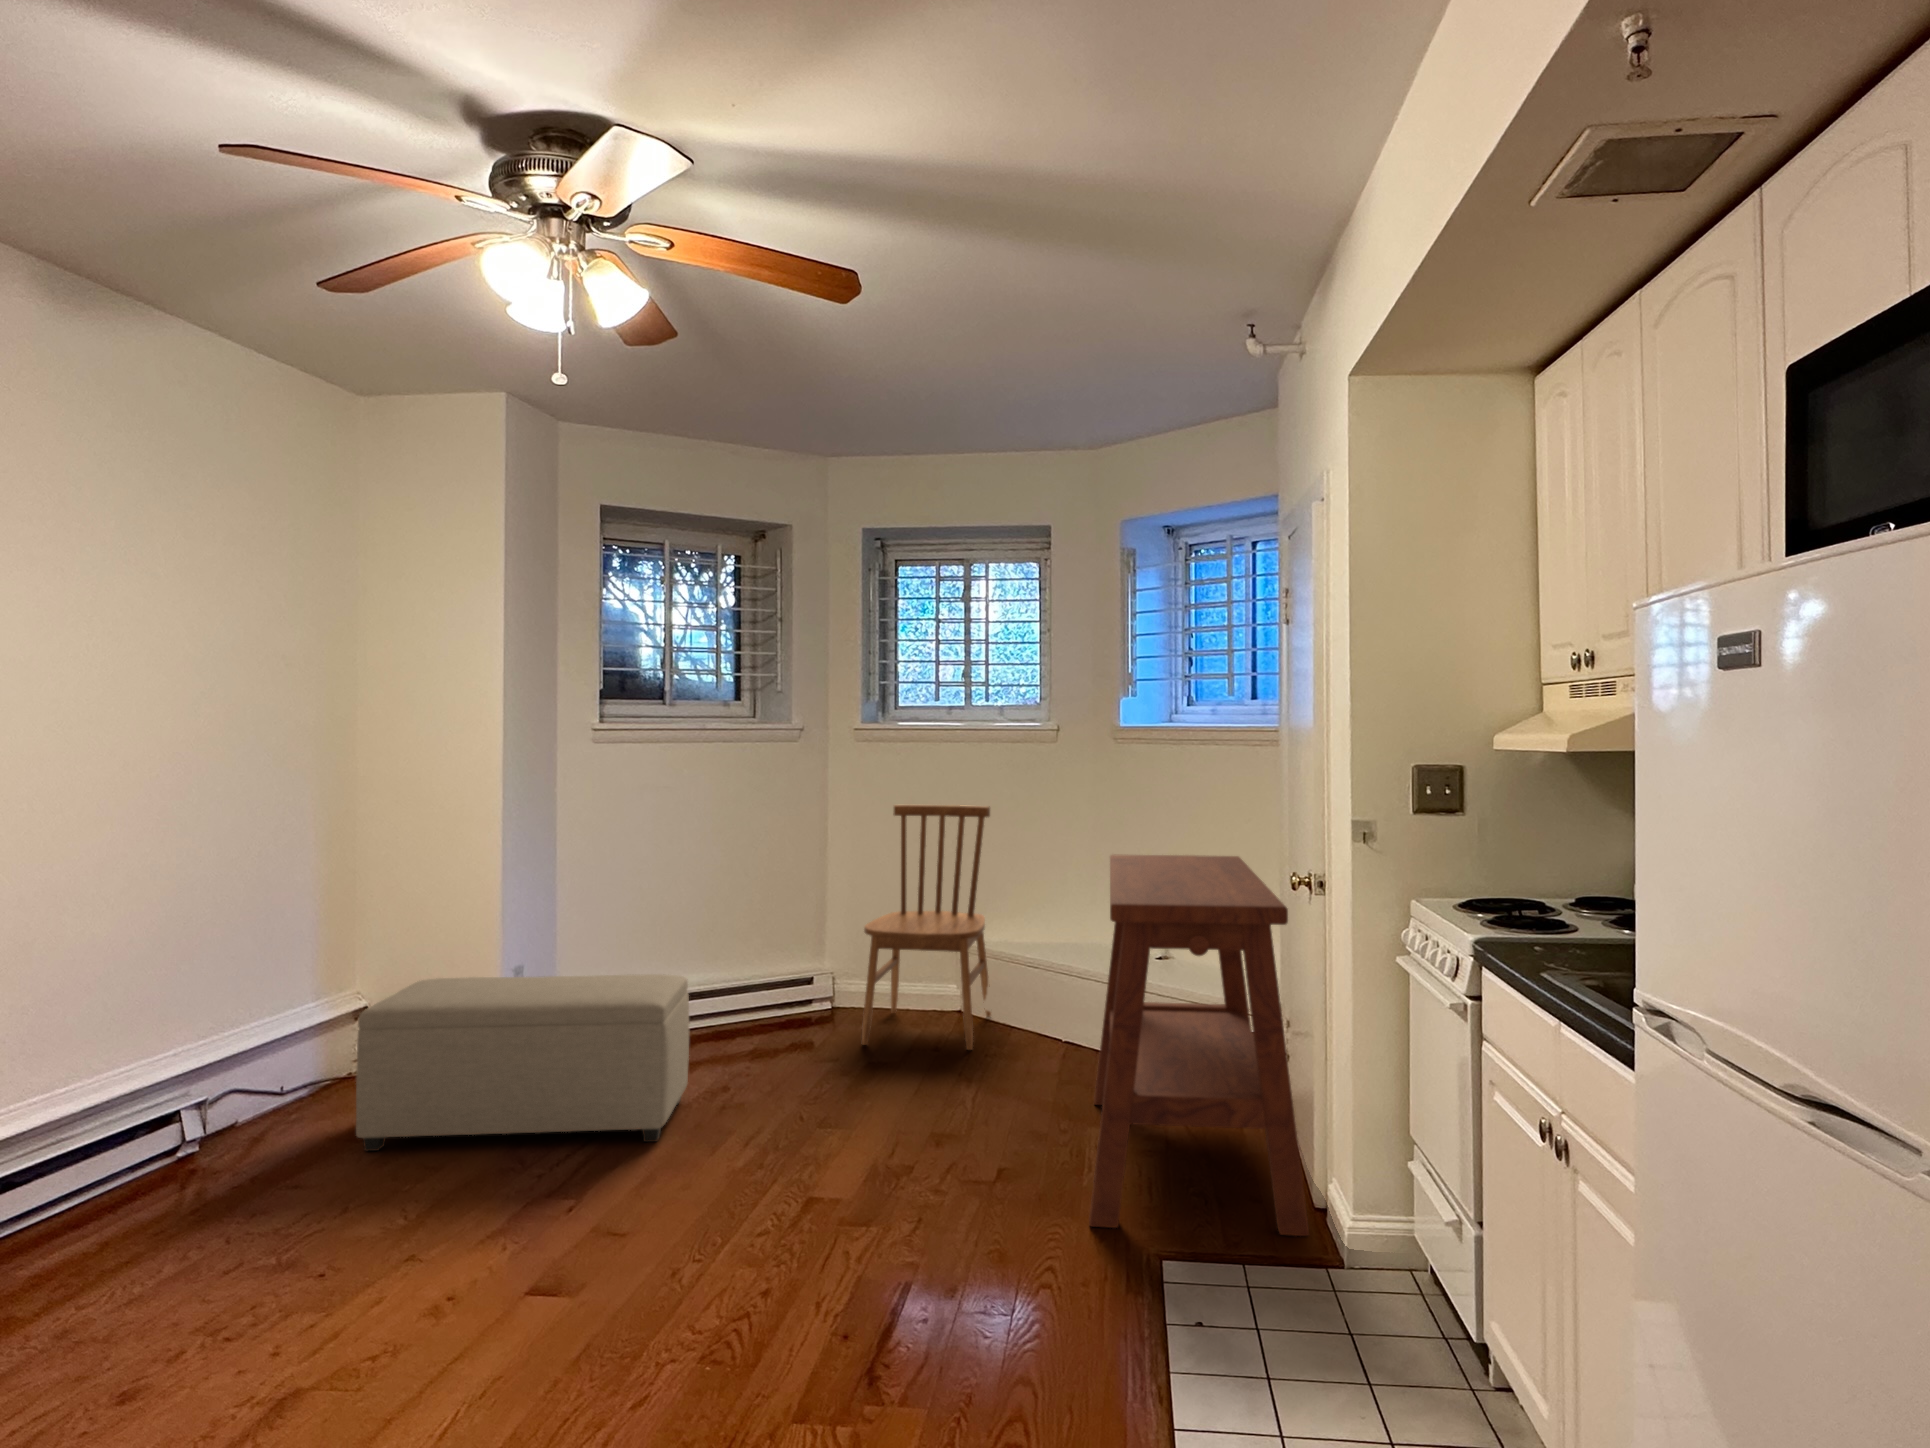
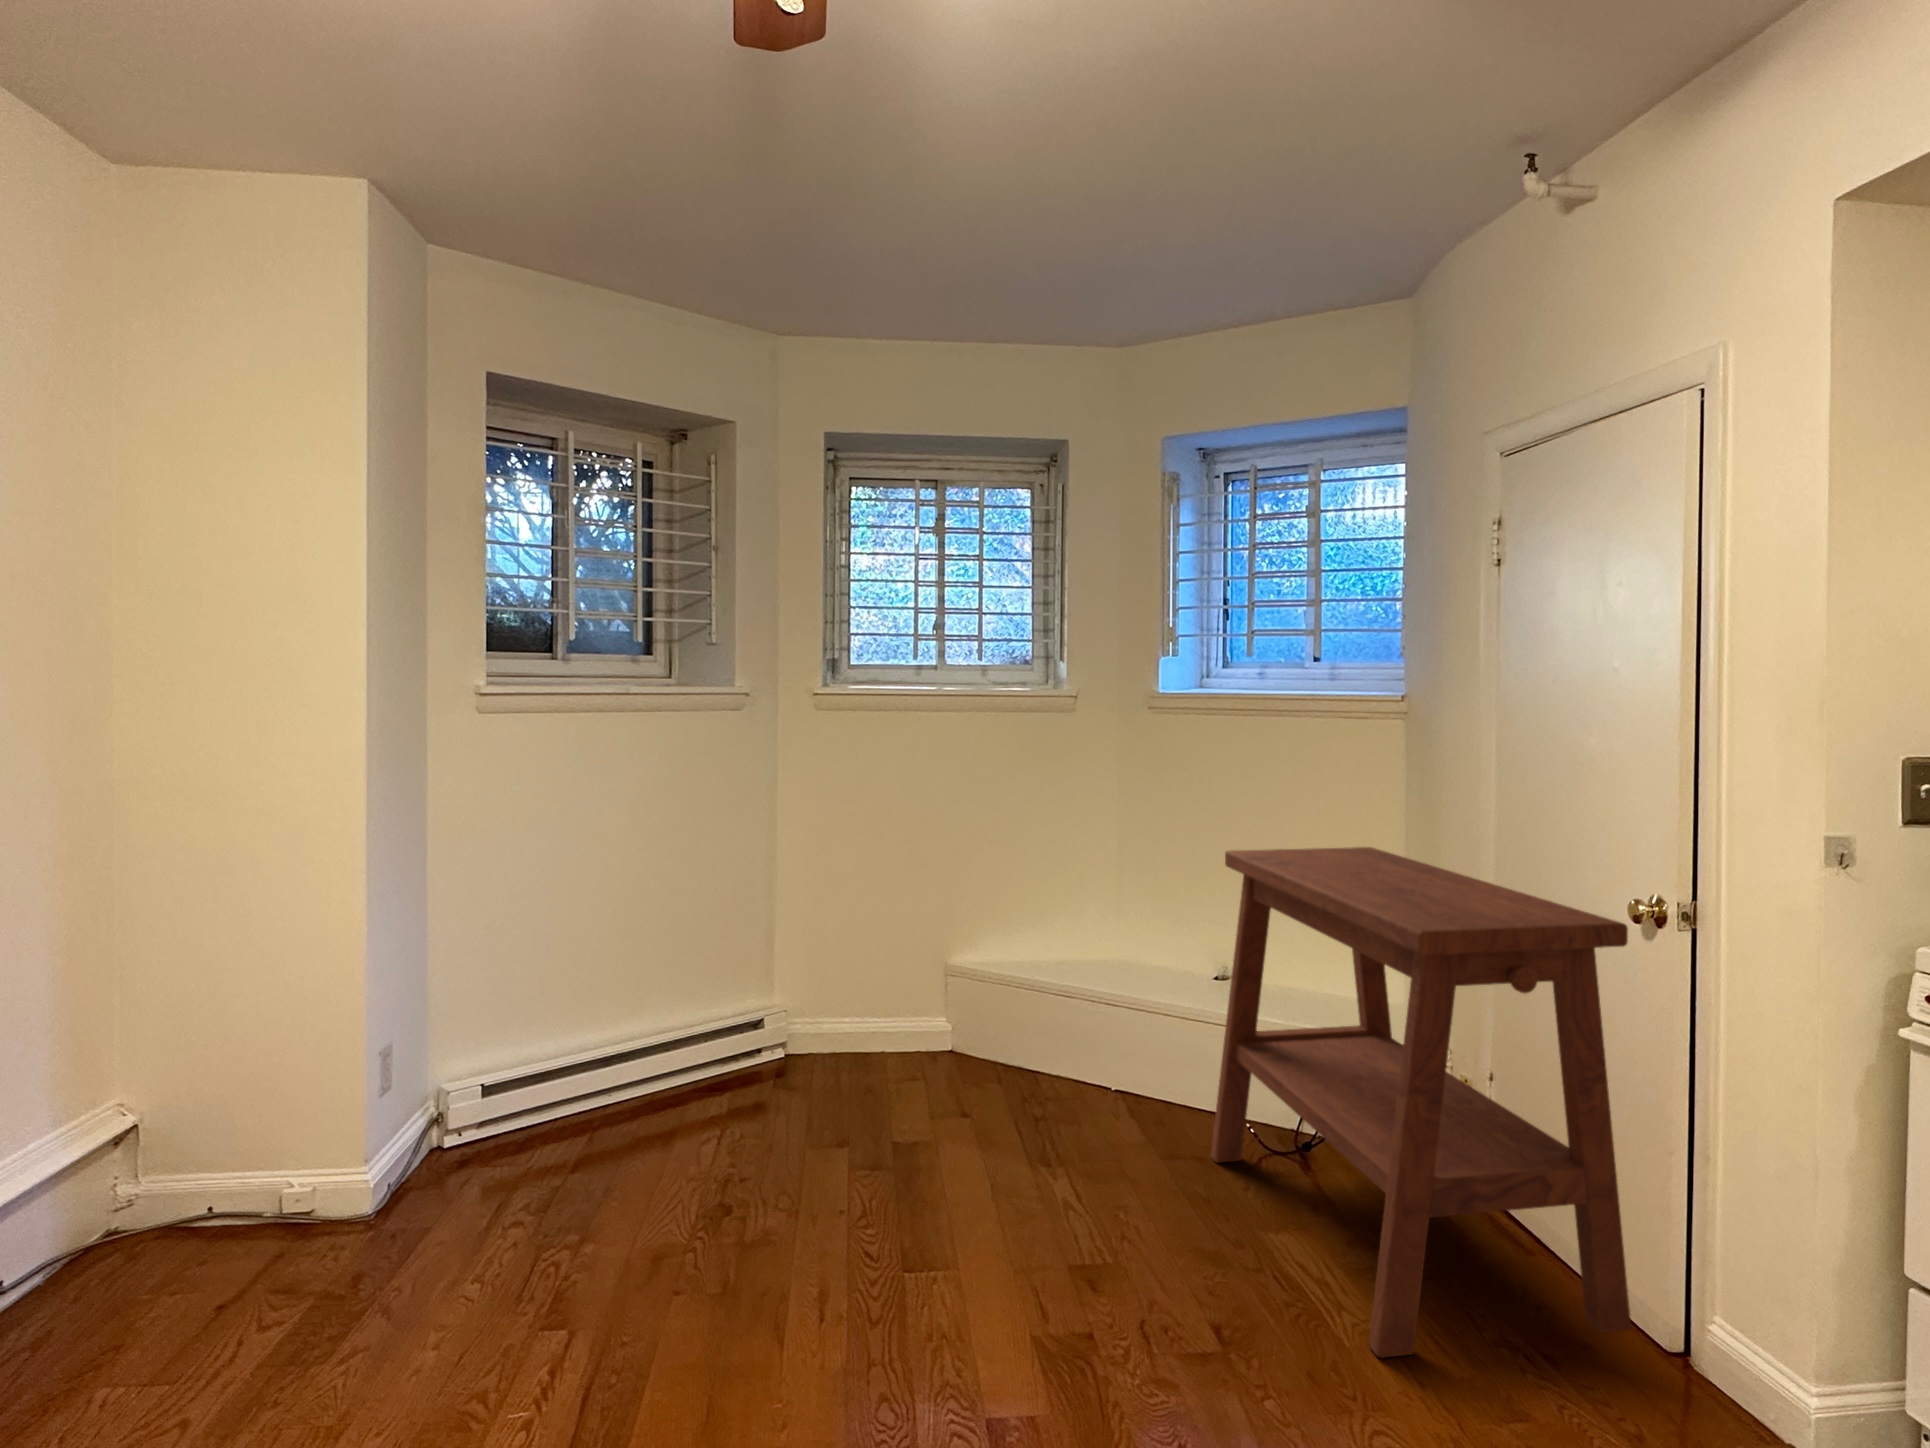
dining chair: present [862,805,991,1050] -> none [857,789,1005,1103]
ottoman: present [356,974,689,1151] -> none [187,1046,700,1388]

